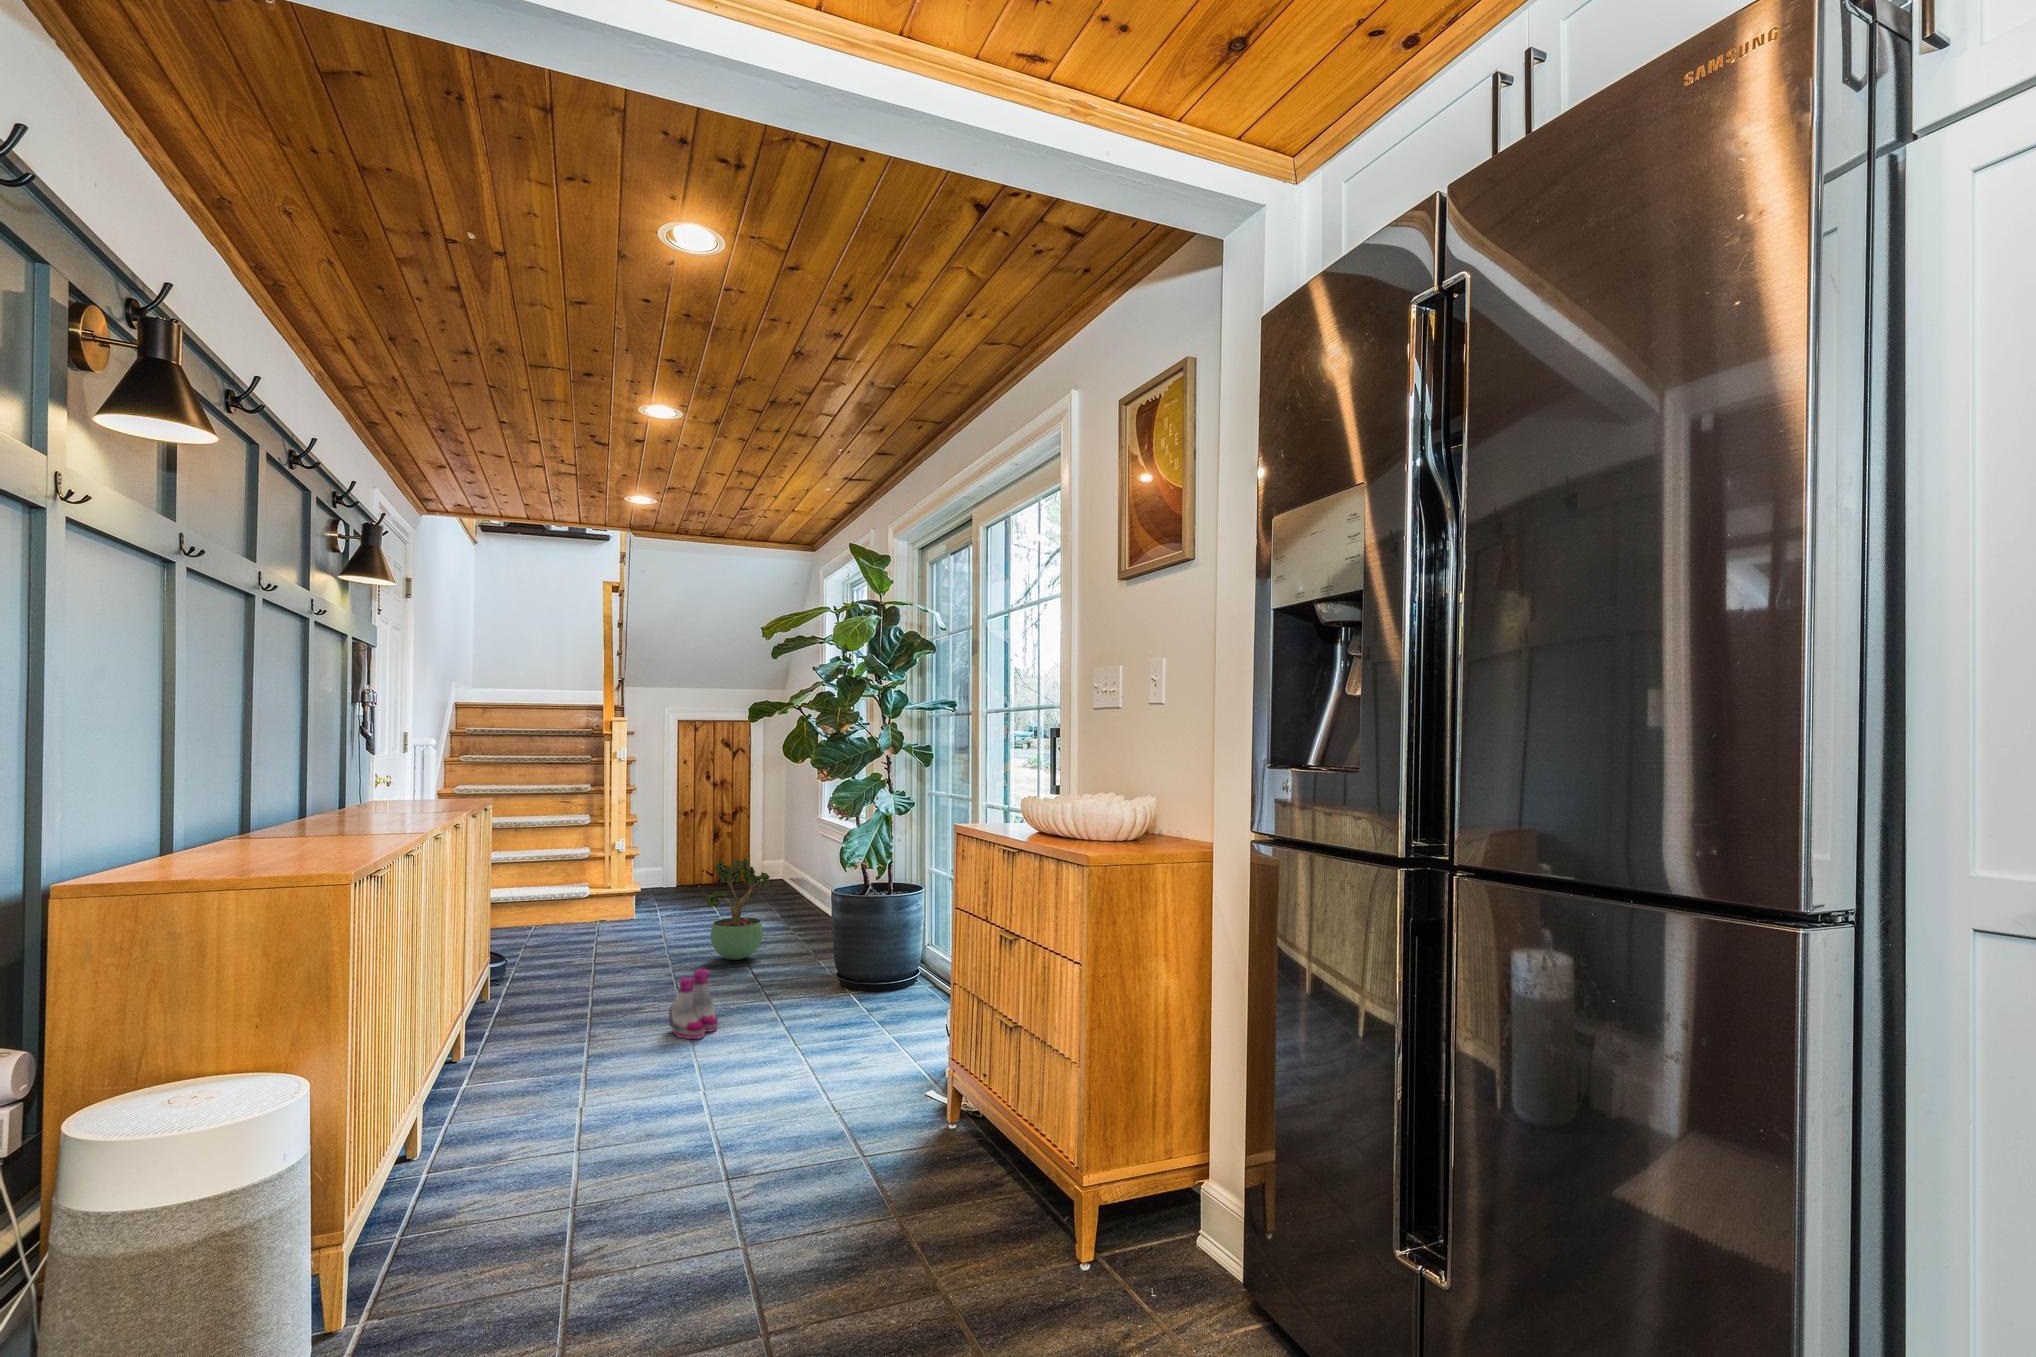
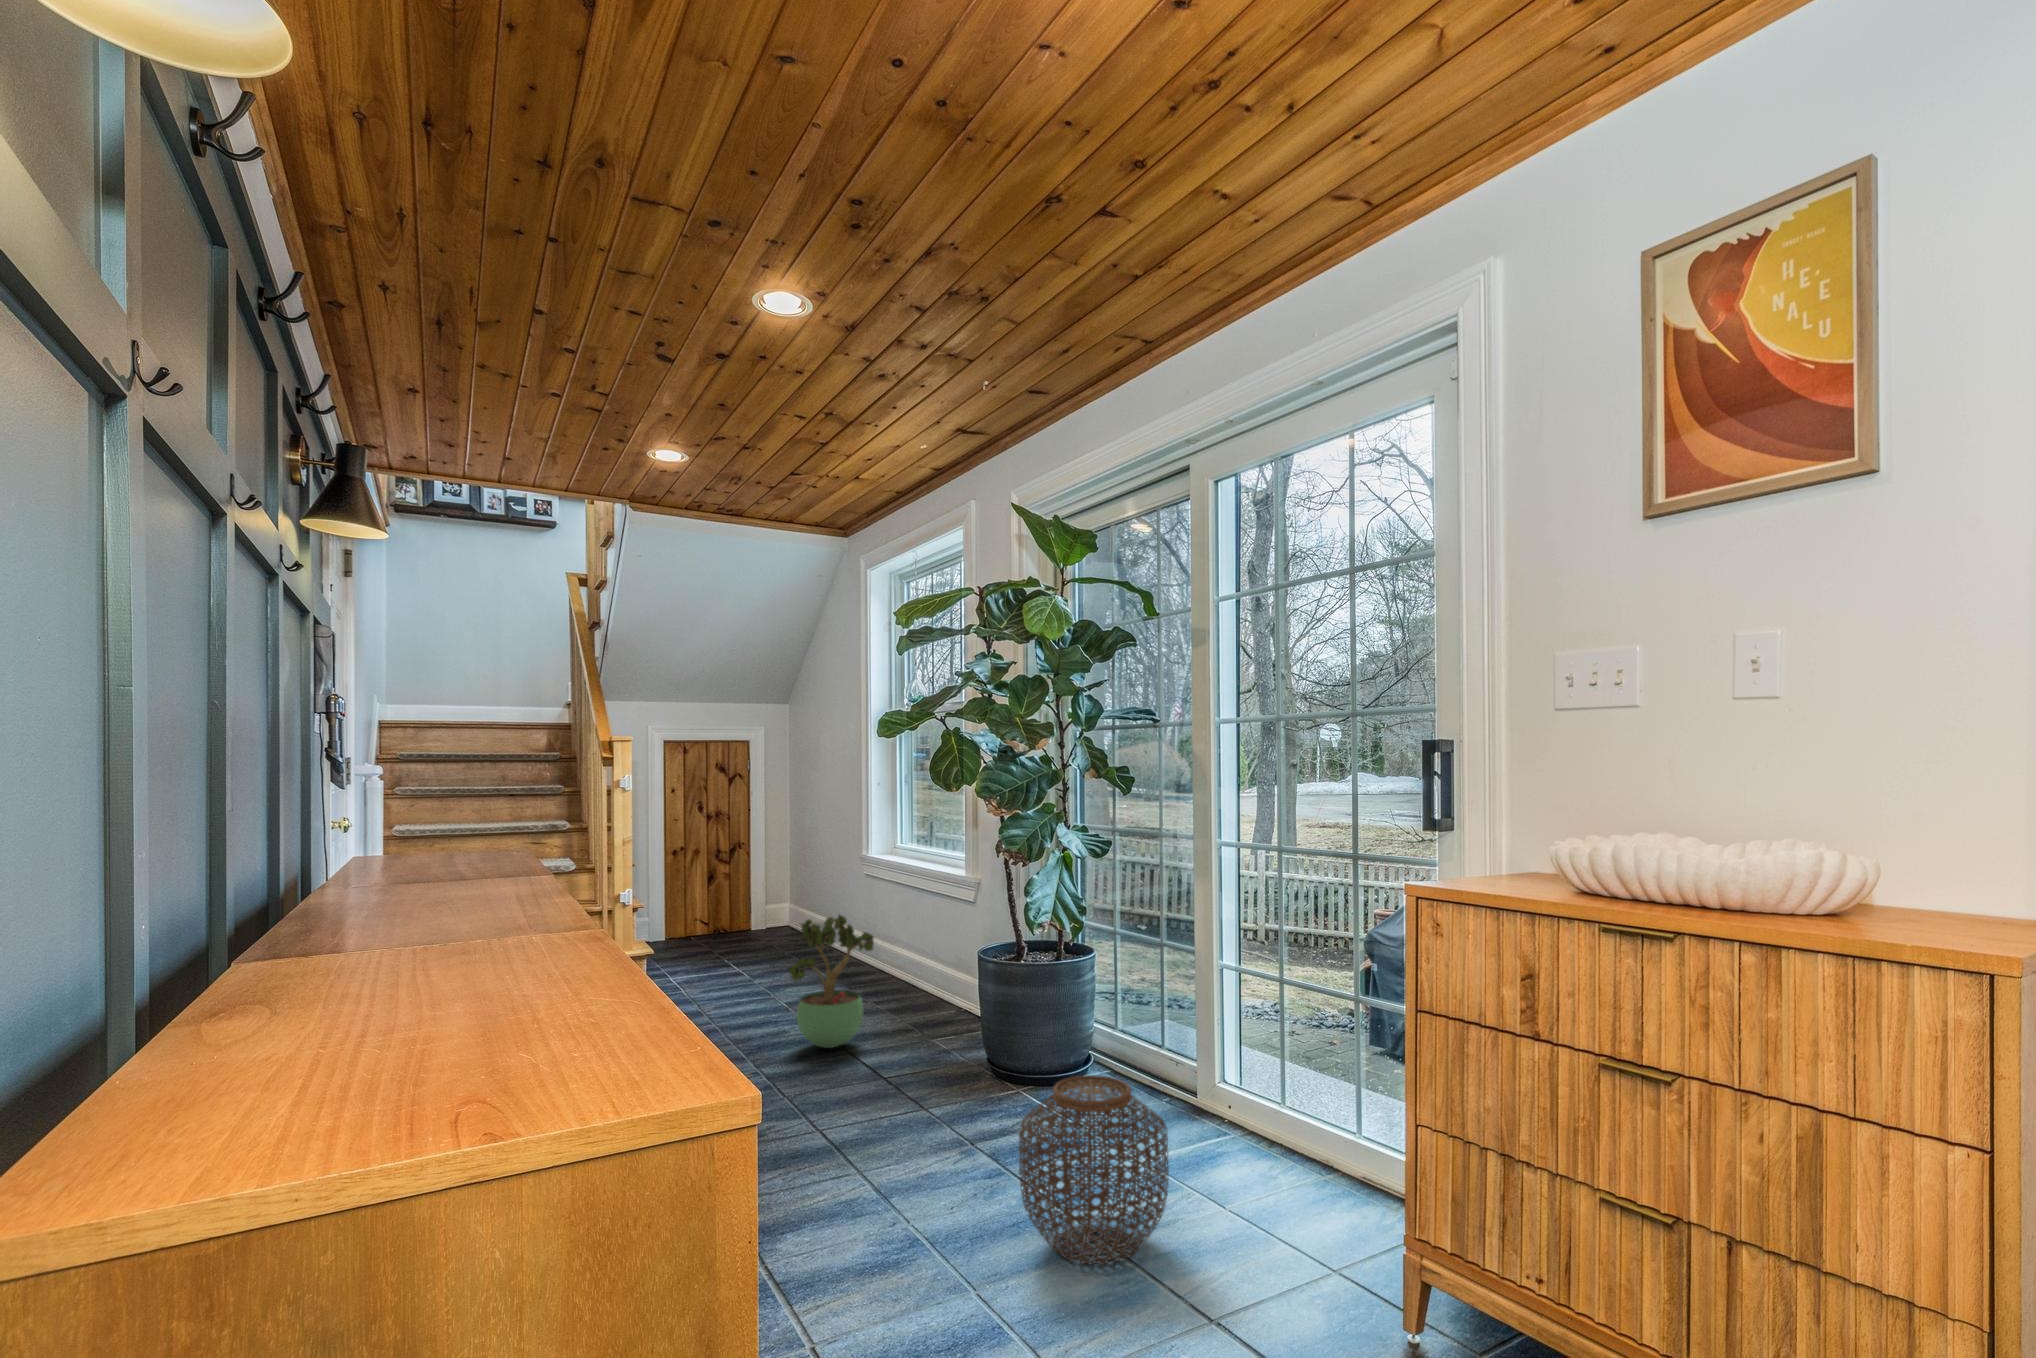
woven basket: none [750,962,856,1086] -> present [1019,1075,1169,1265]
boots: present [669,968,718,1039] -> none [831,1080,900,1187]

